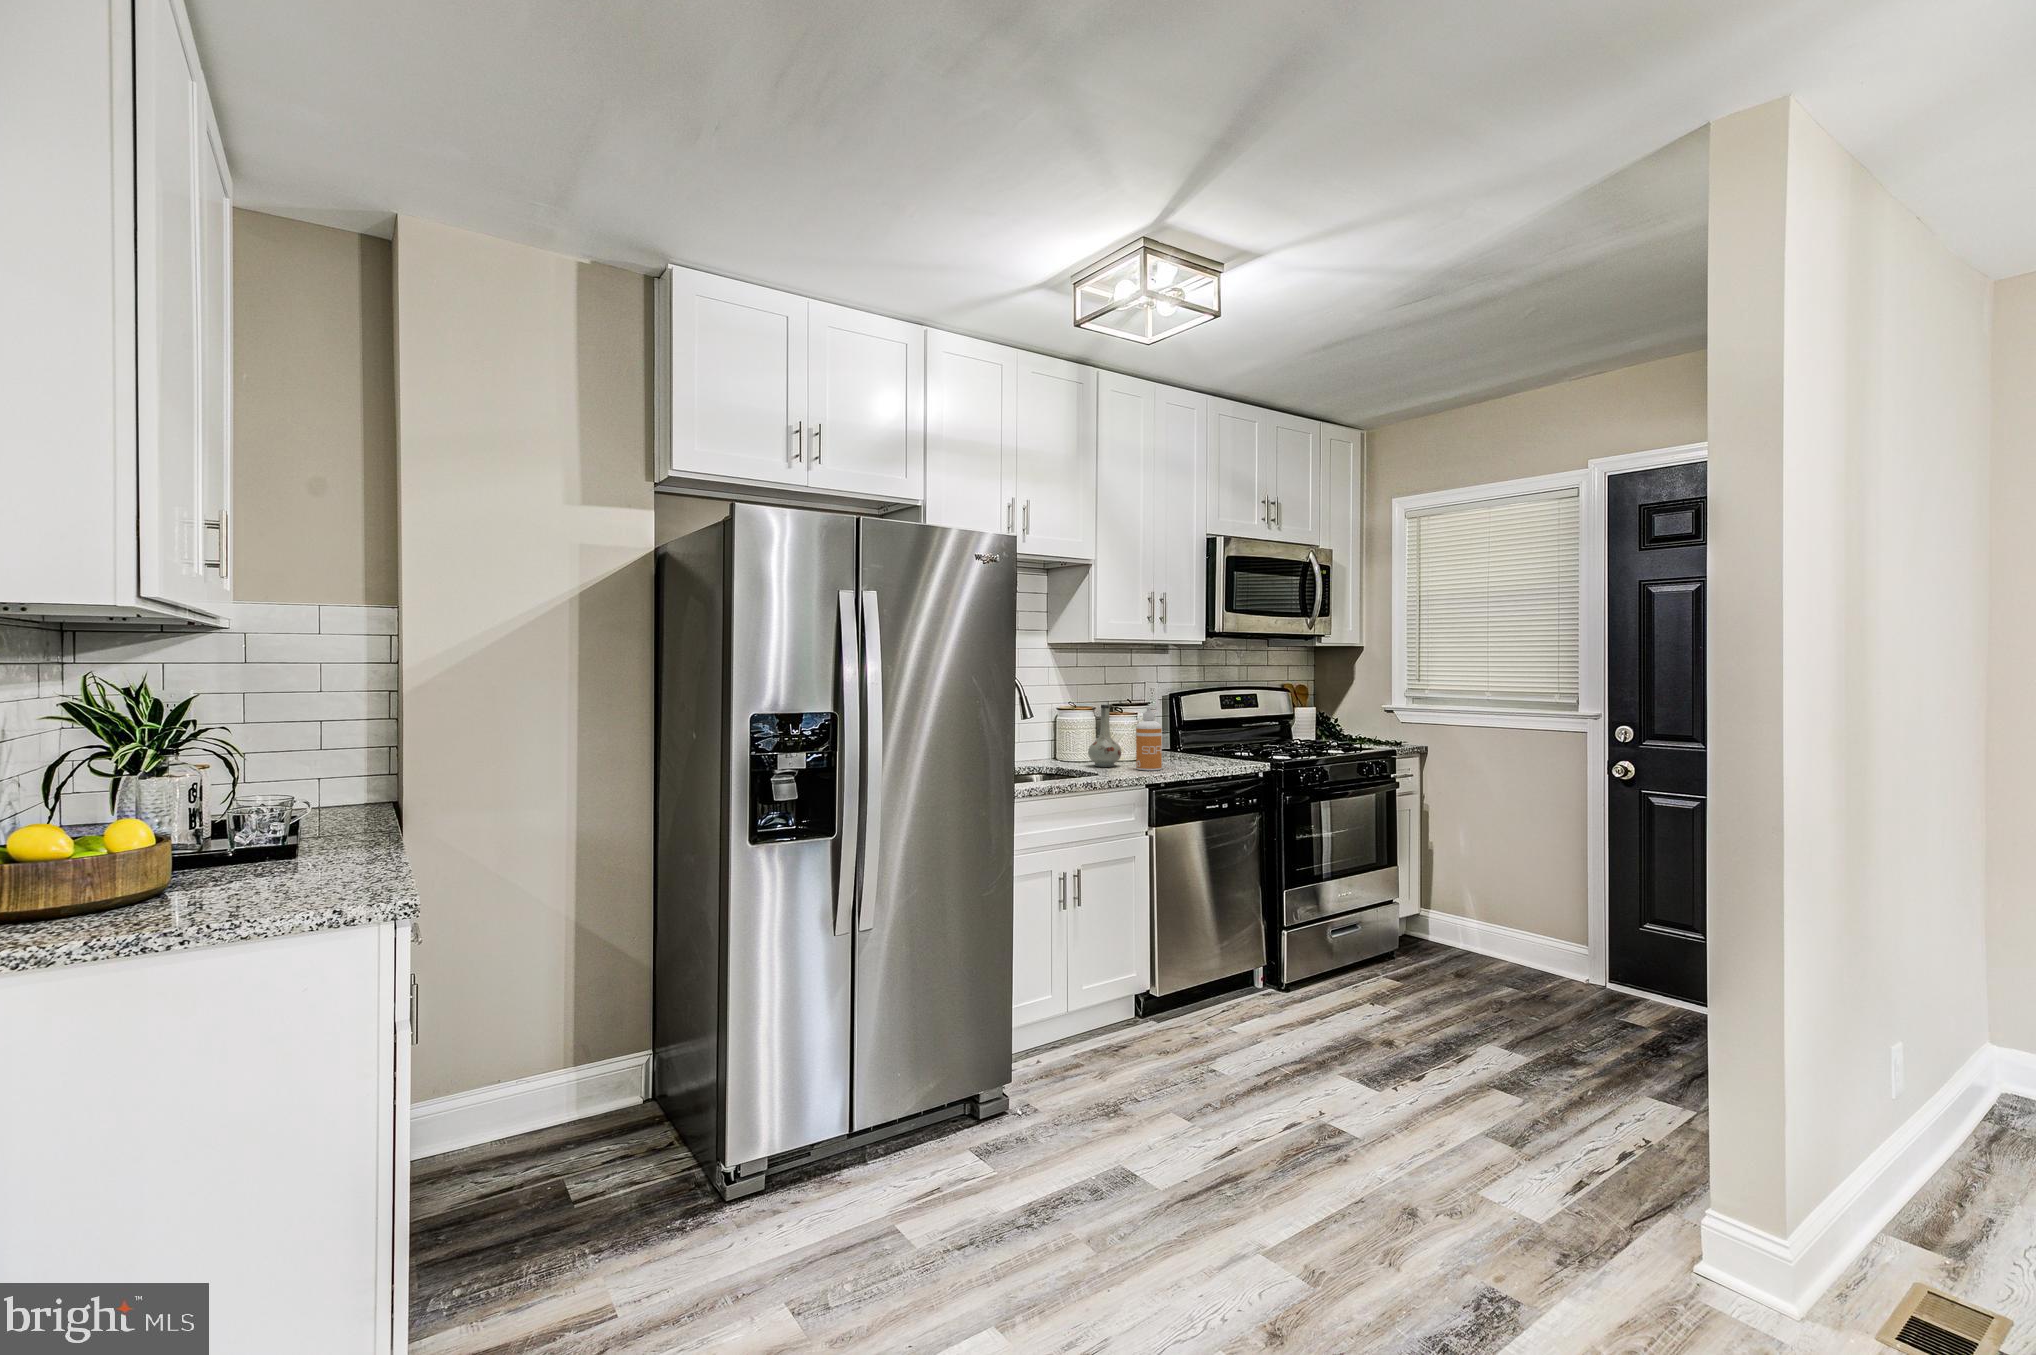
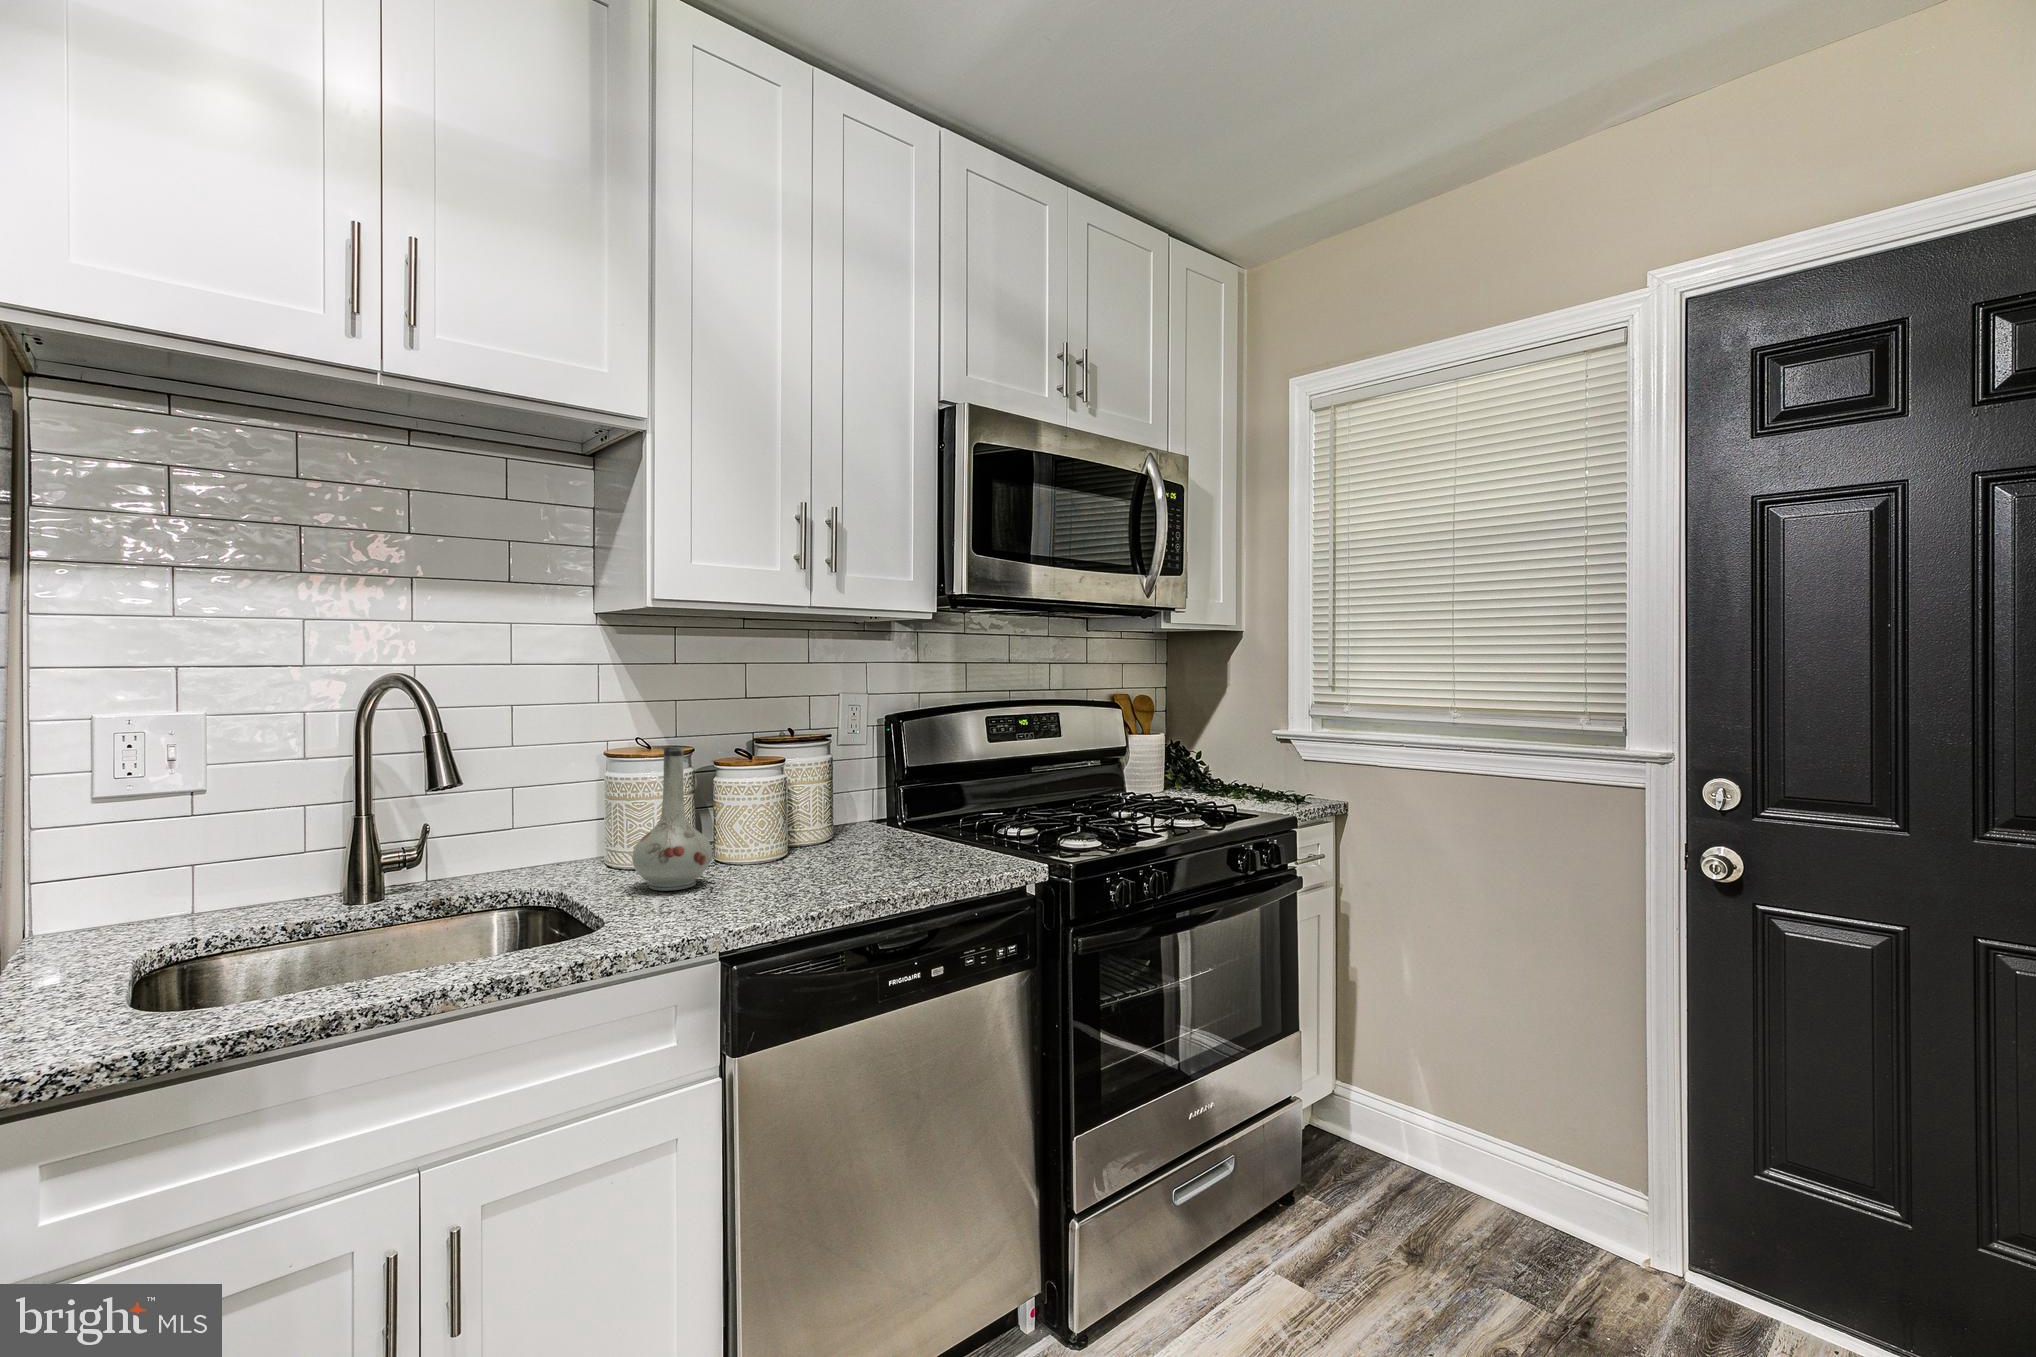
soap dispenser: present [1136,706,1162,770] -> none [723,753,785,907]

